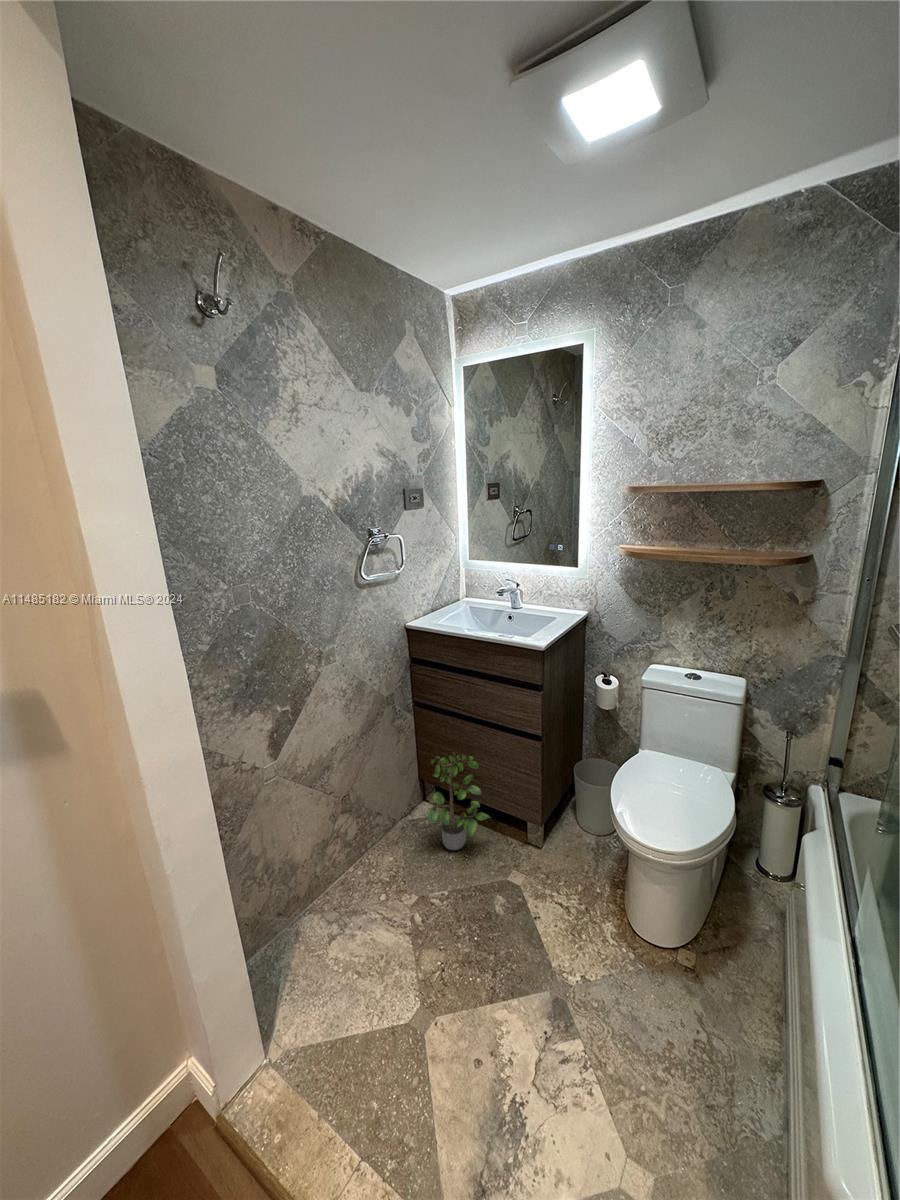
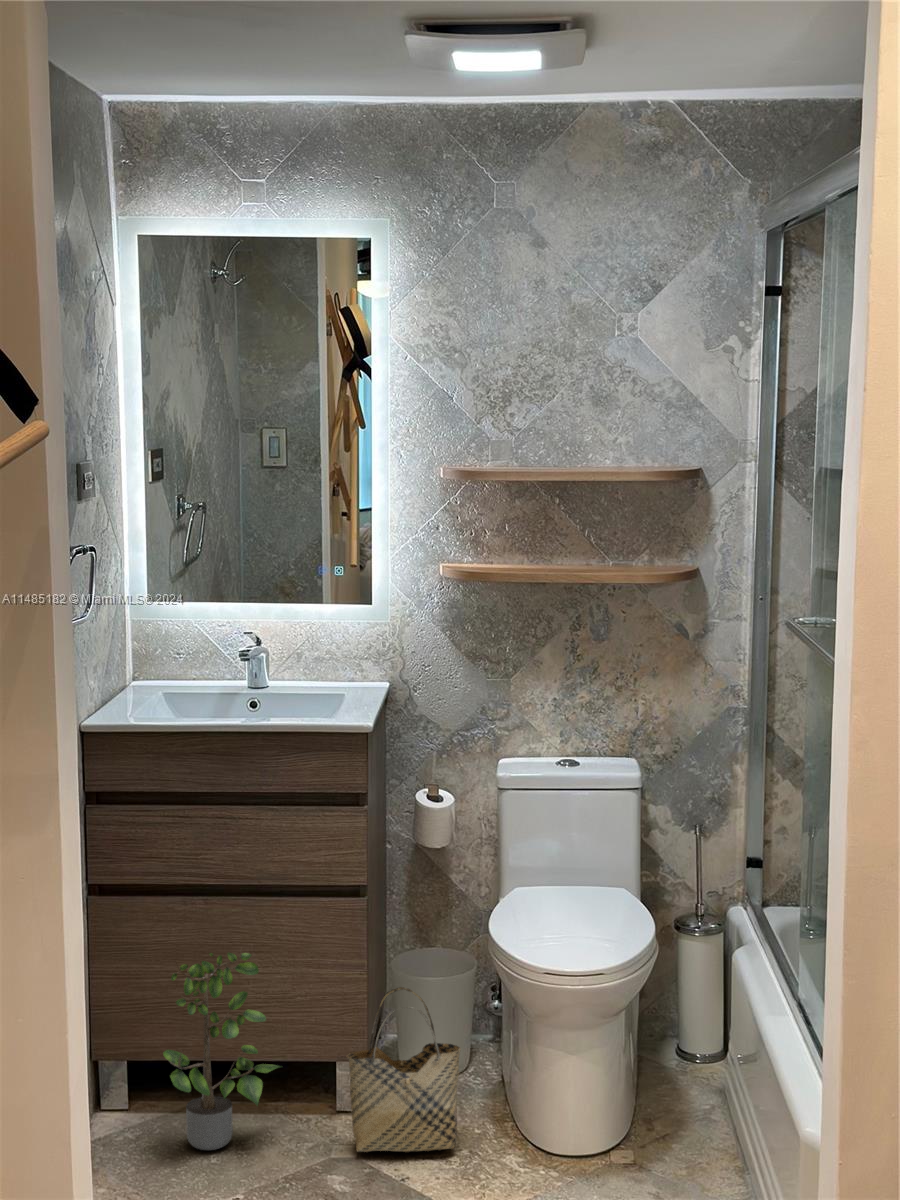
woven basket: none [517,797,586,903] -> present [347,987,460,1152]

